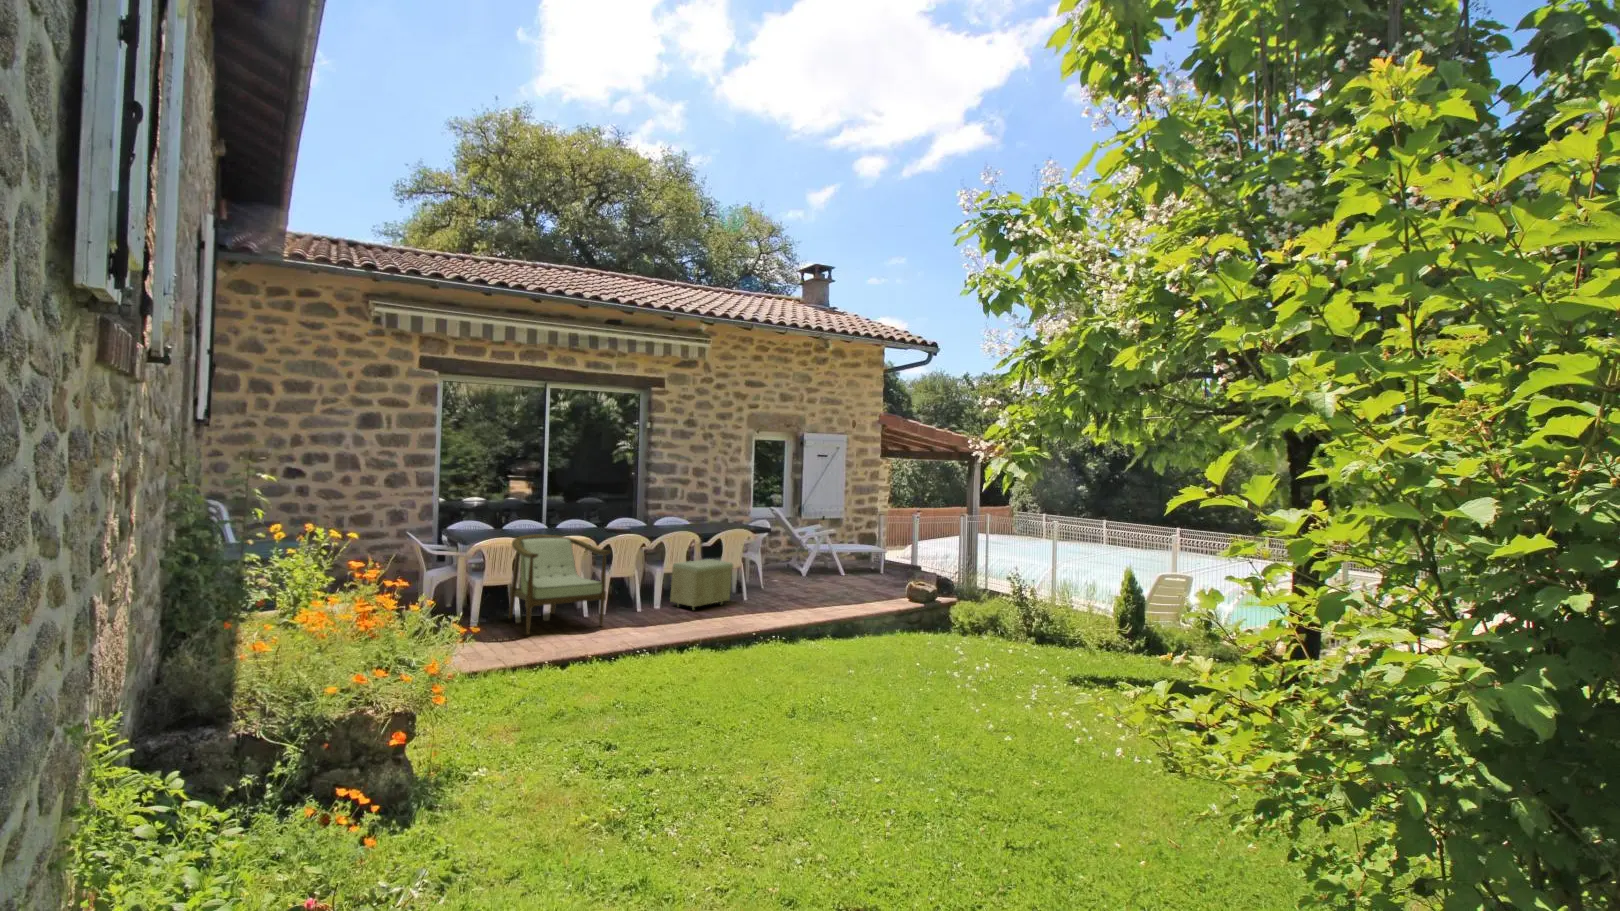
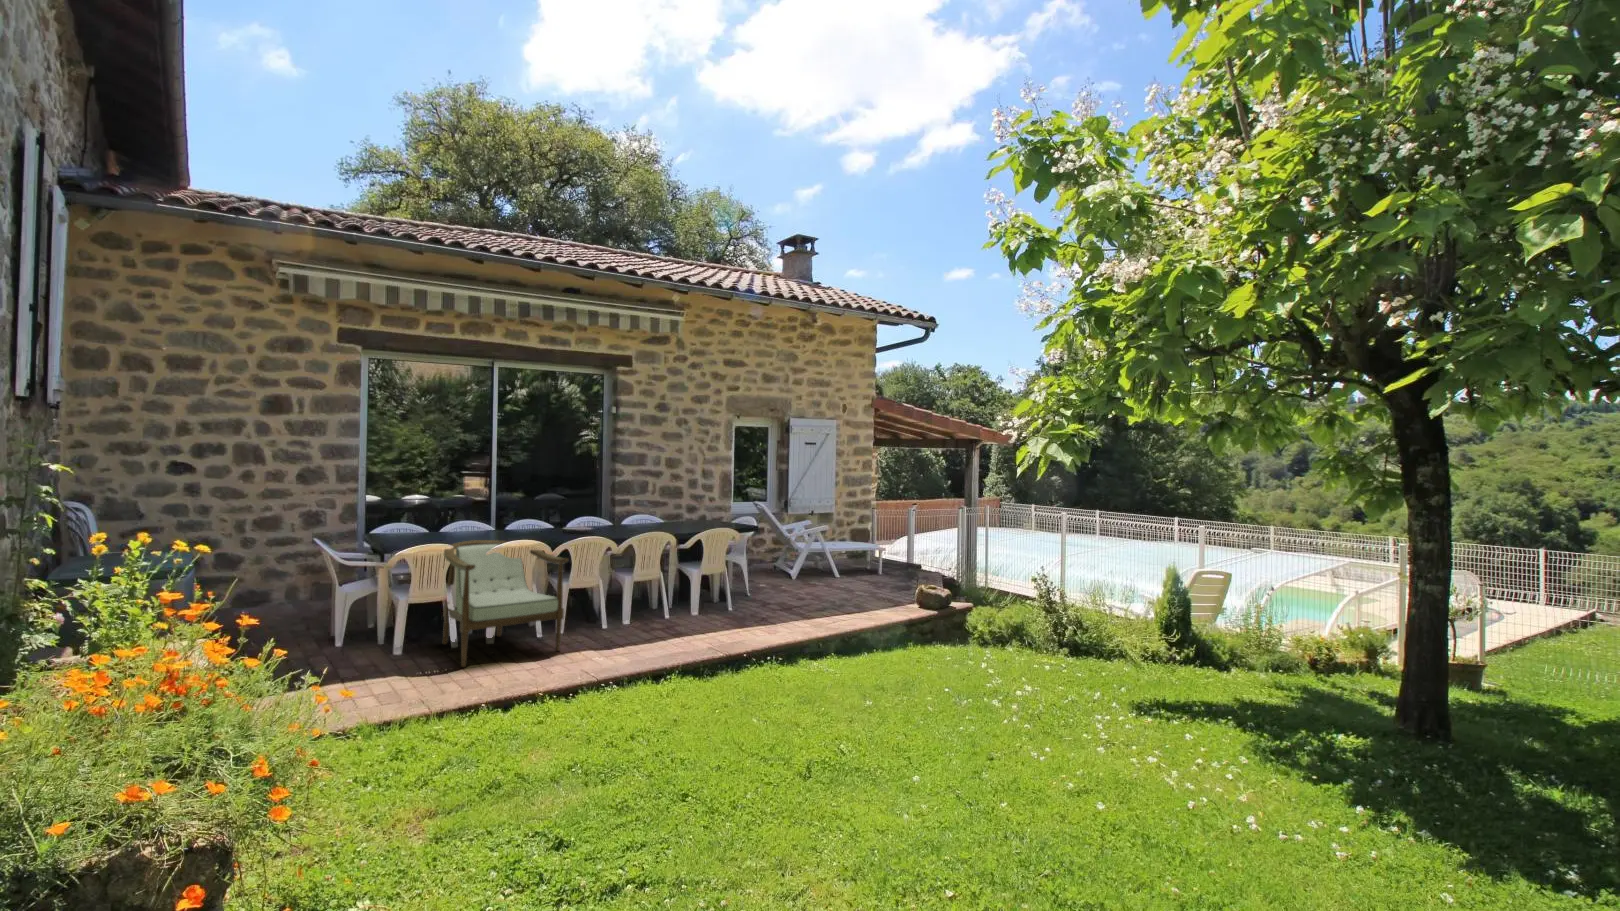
storage bench: present [670,559,733,610] -> none [643,564,717,626]

